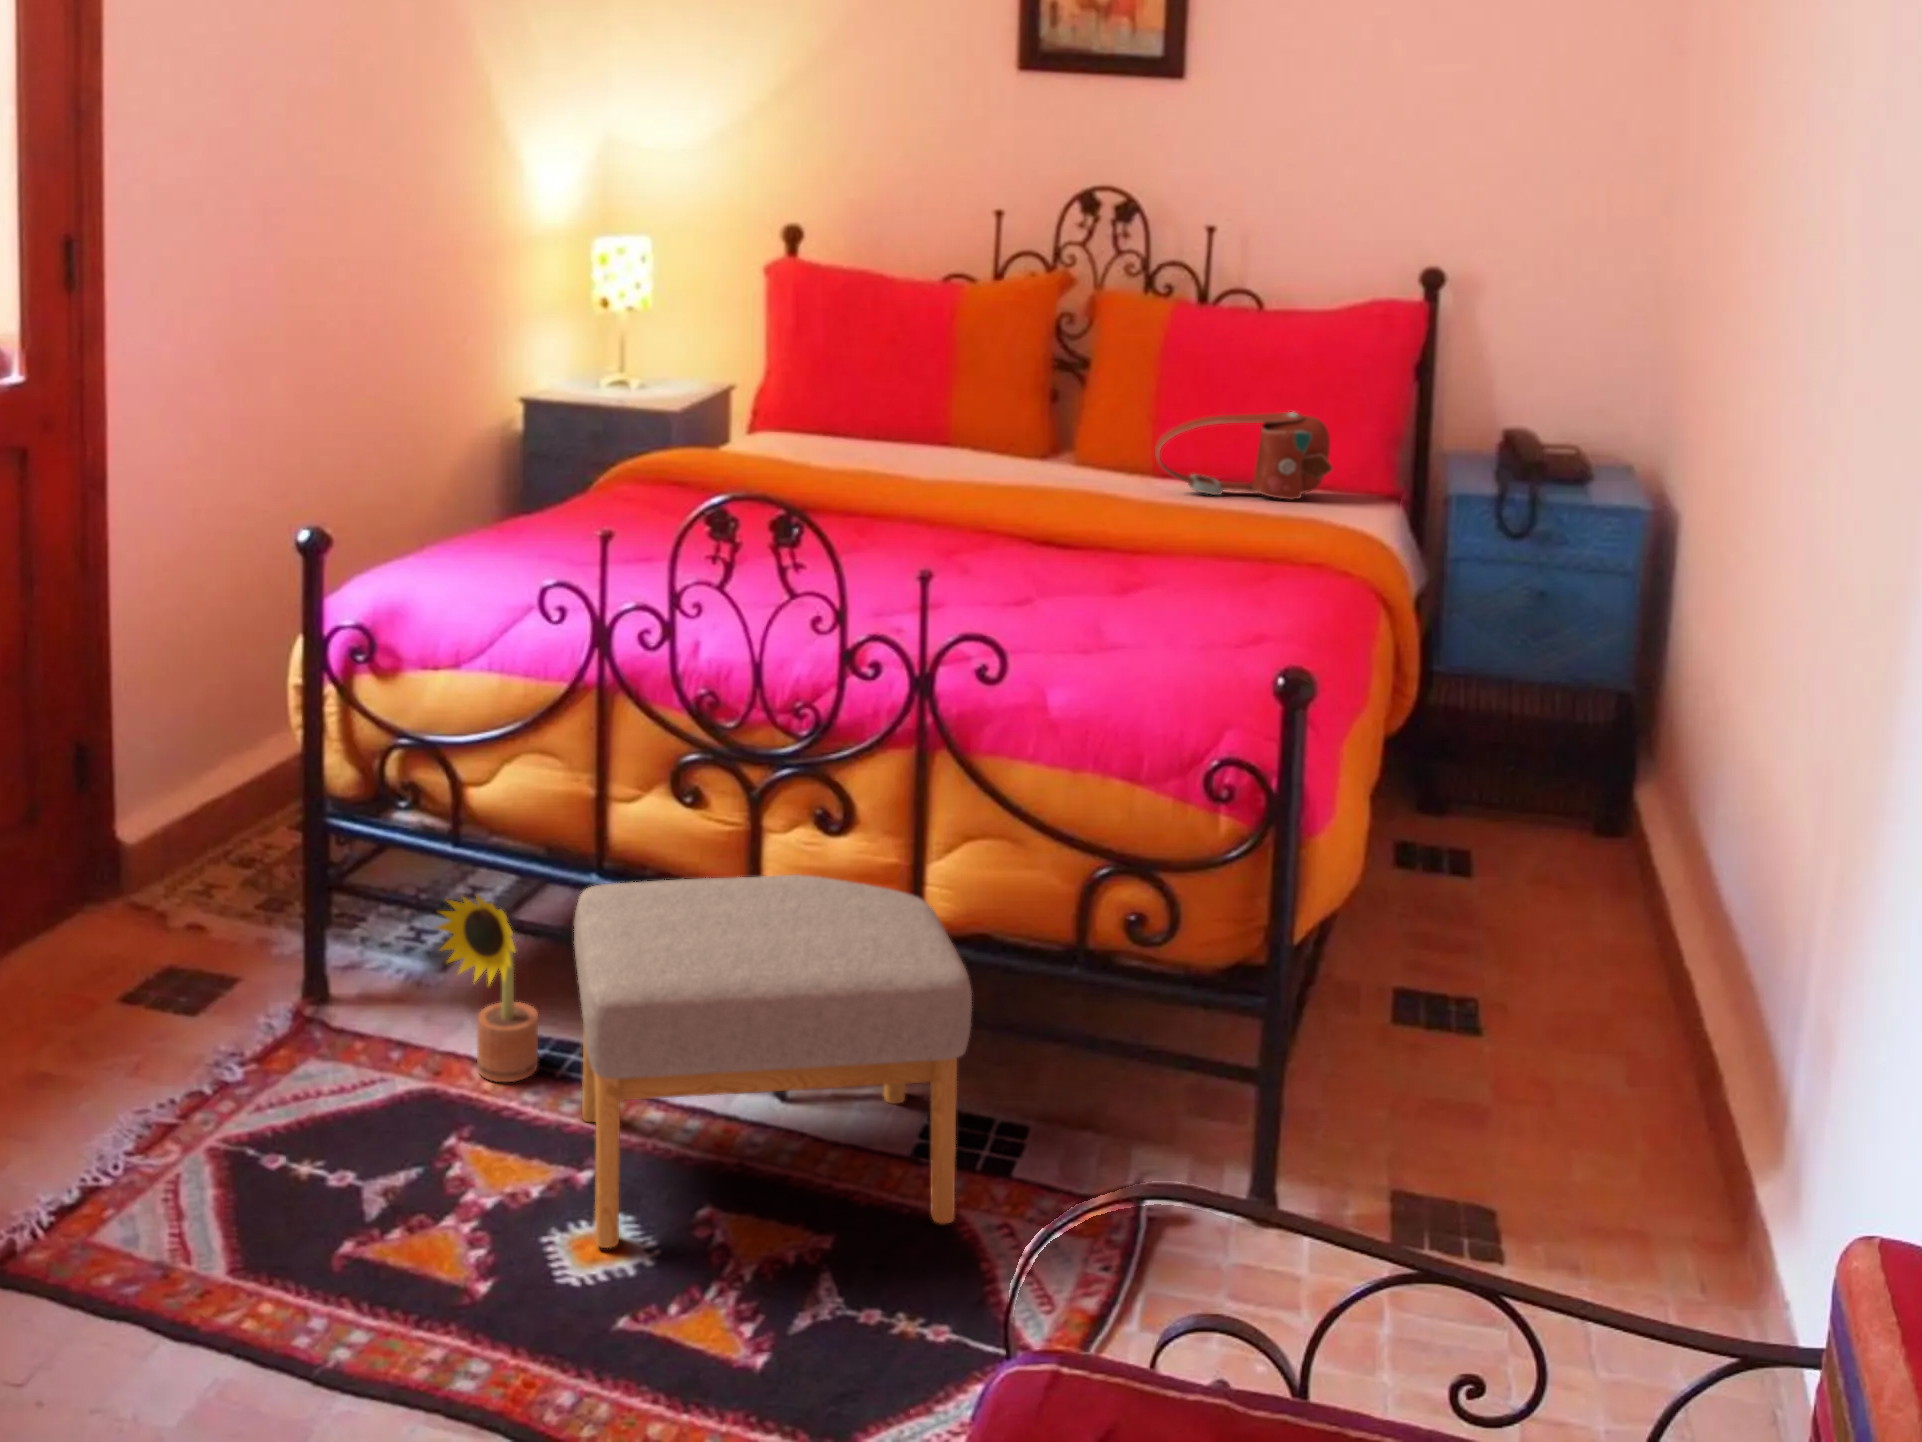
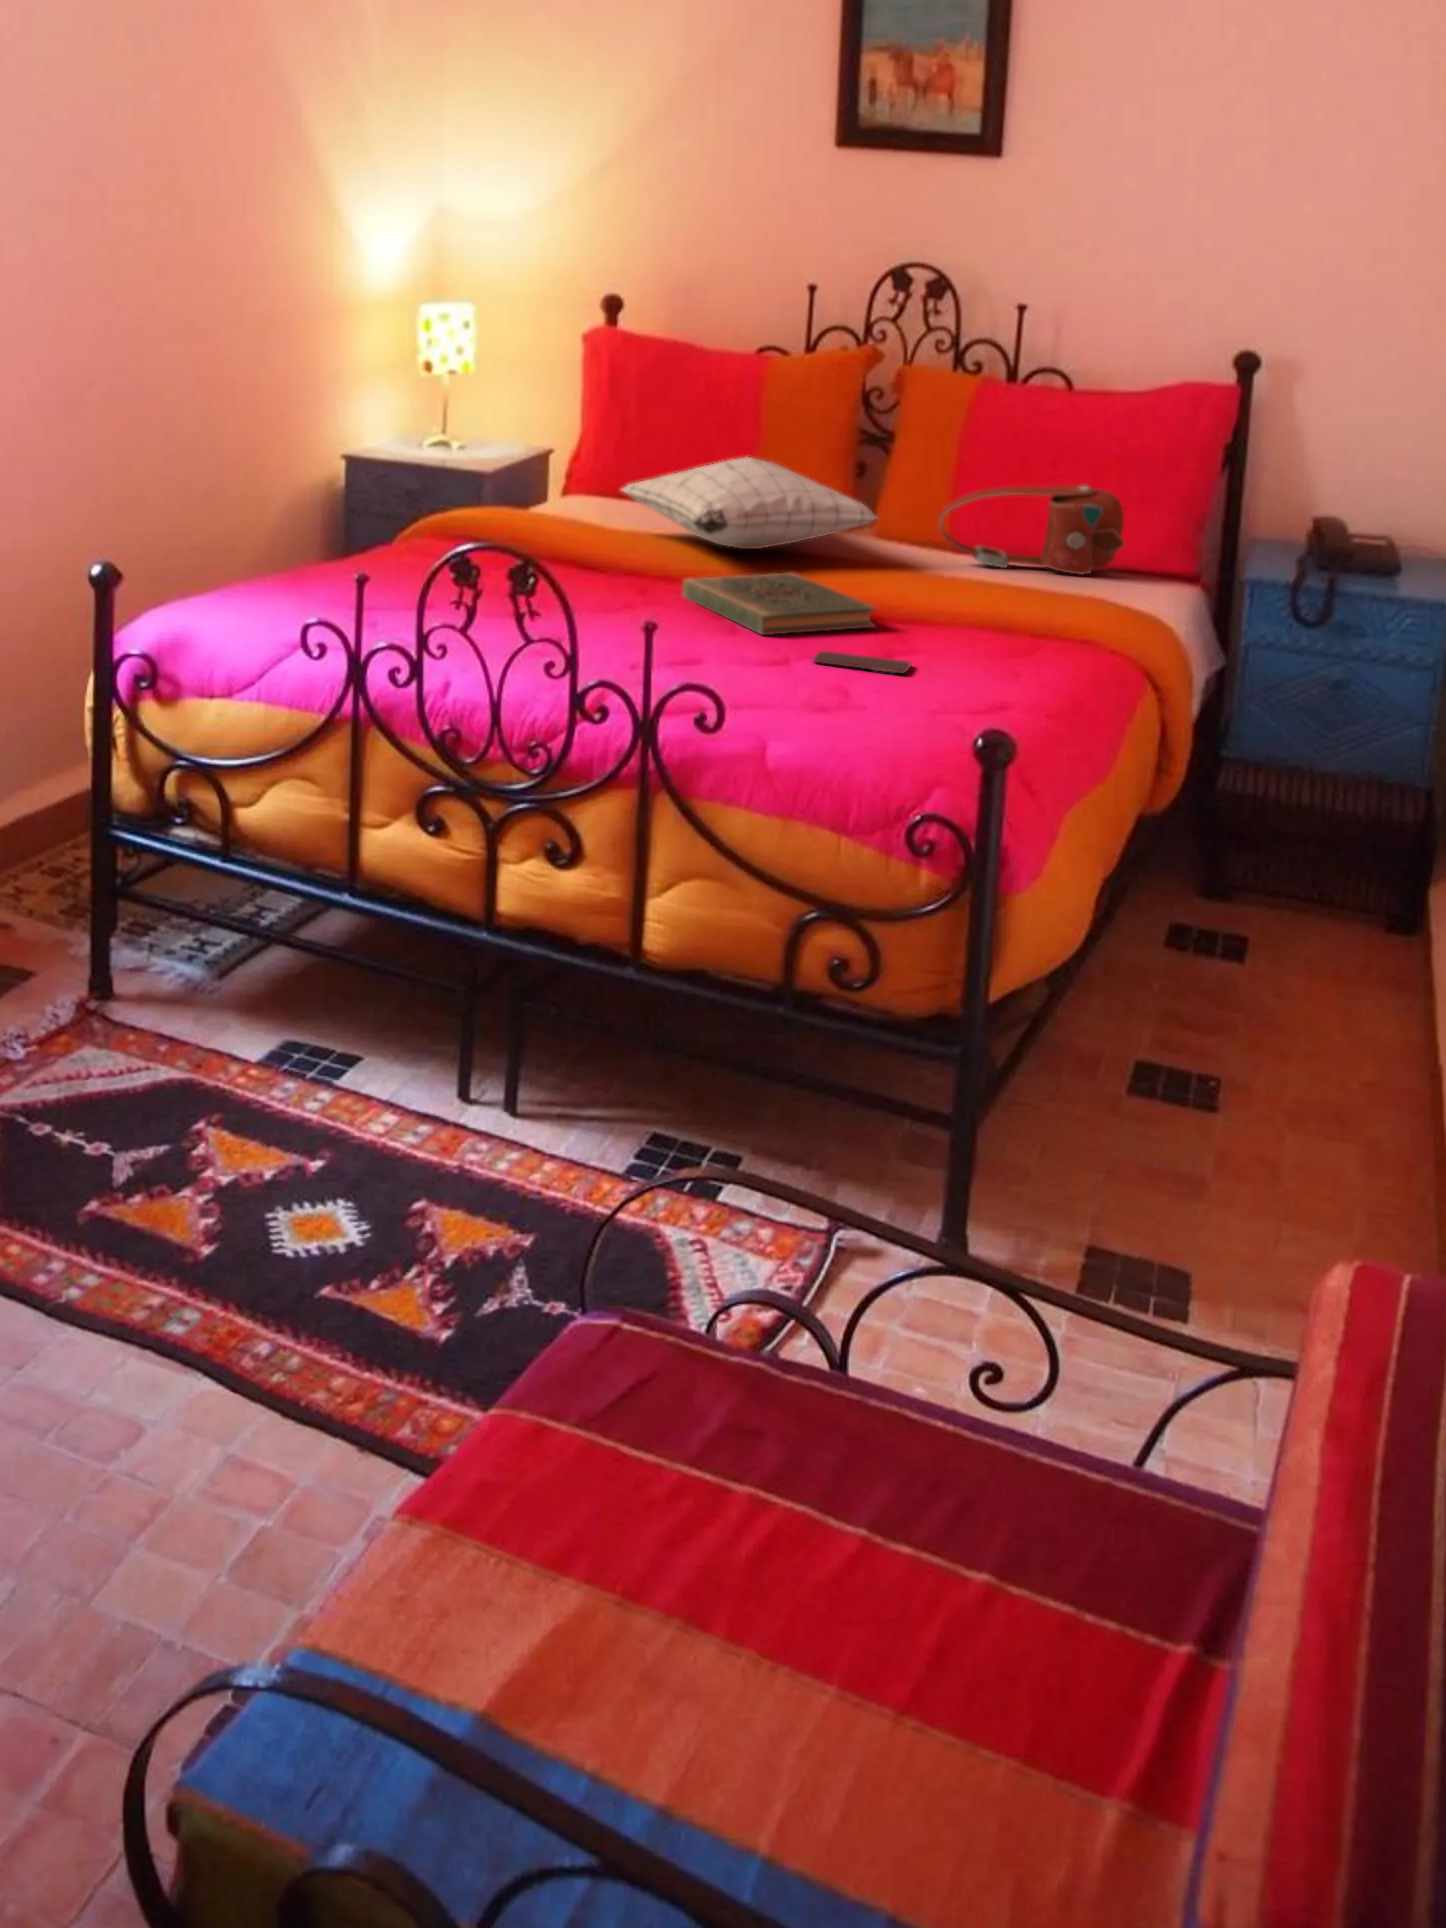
pillow: none [838,391,1101,485] -> present [622,457,876,549]
book: none [921,509,1121,577] -> present [682,572,875,635]
smartphone: none [1070,591,1166,612] -> present [813,651,912,673]
footstool: present [574,874,972,1248] -> none [308,901,673,1237]
decorative plant: present [434,896,538,1082] -> none [190,902,287,1079]

